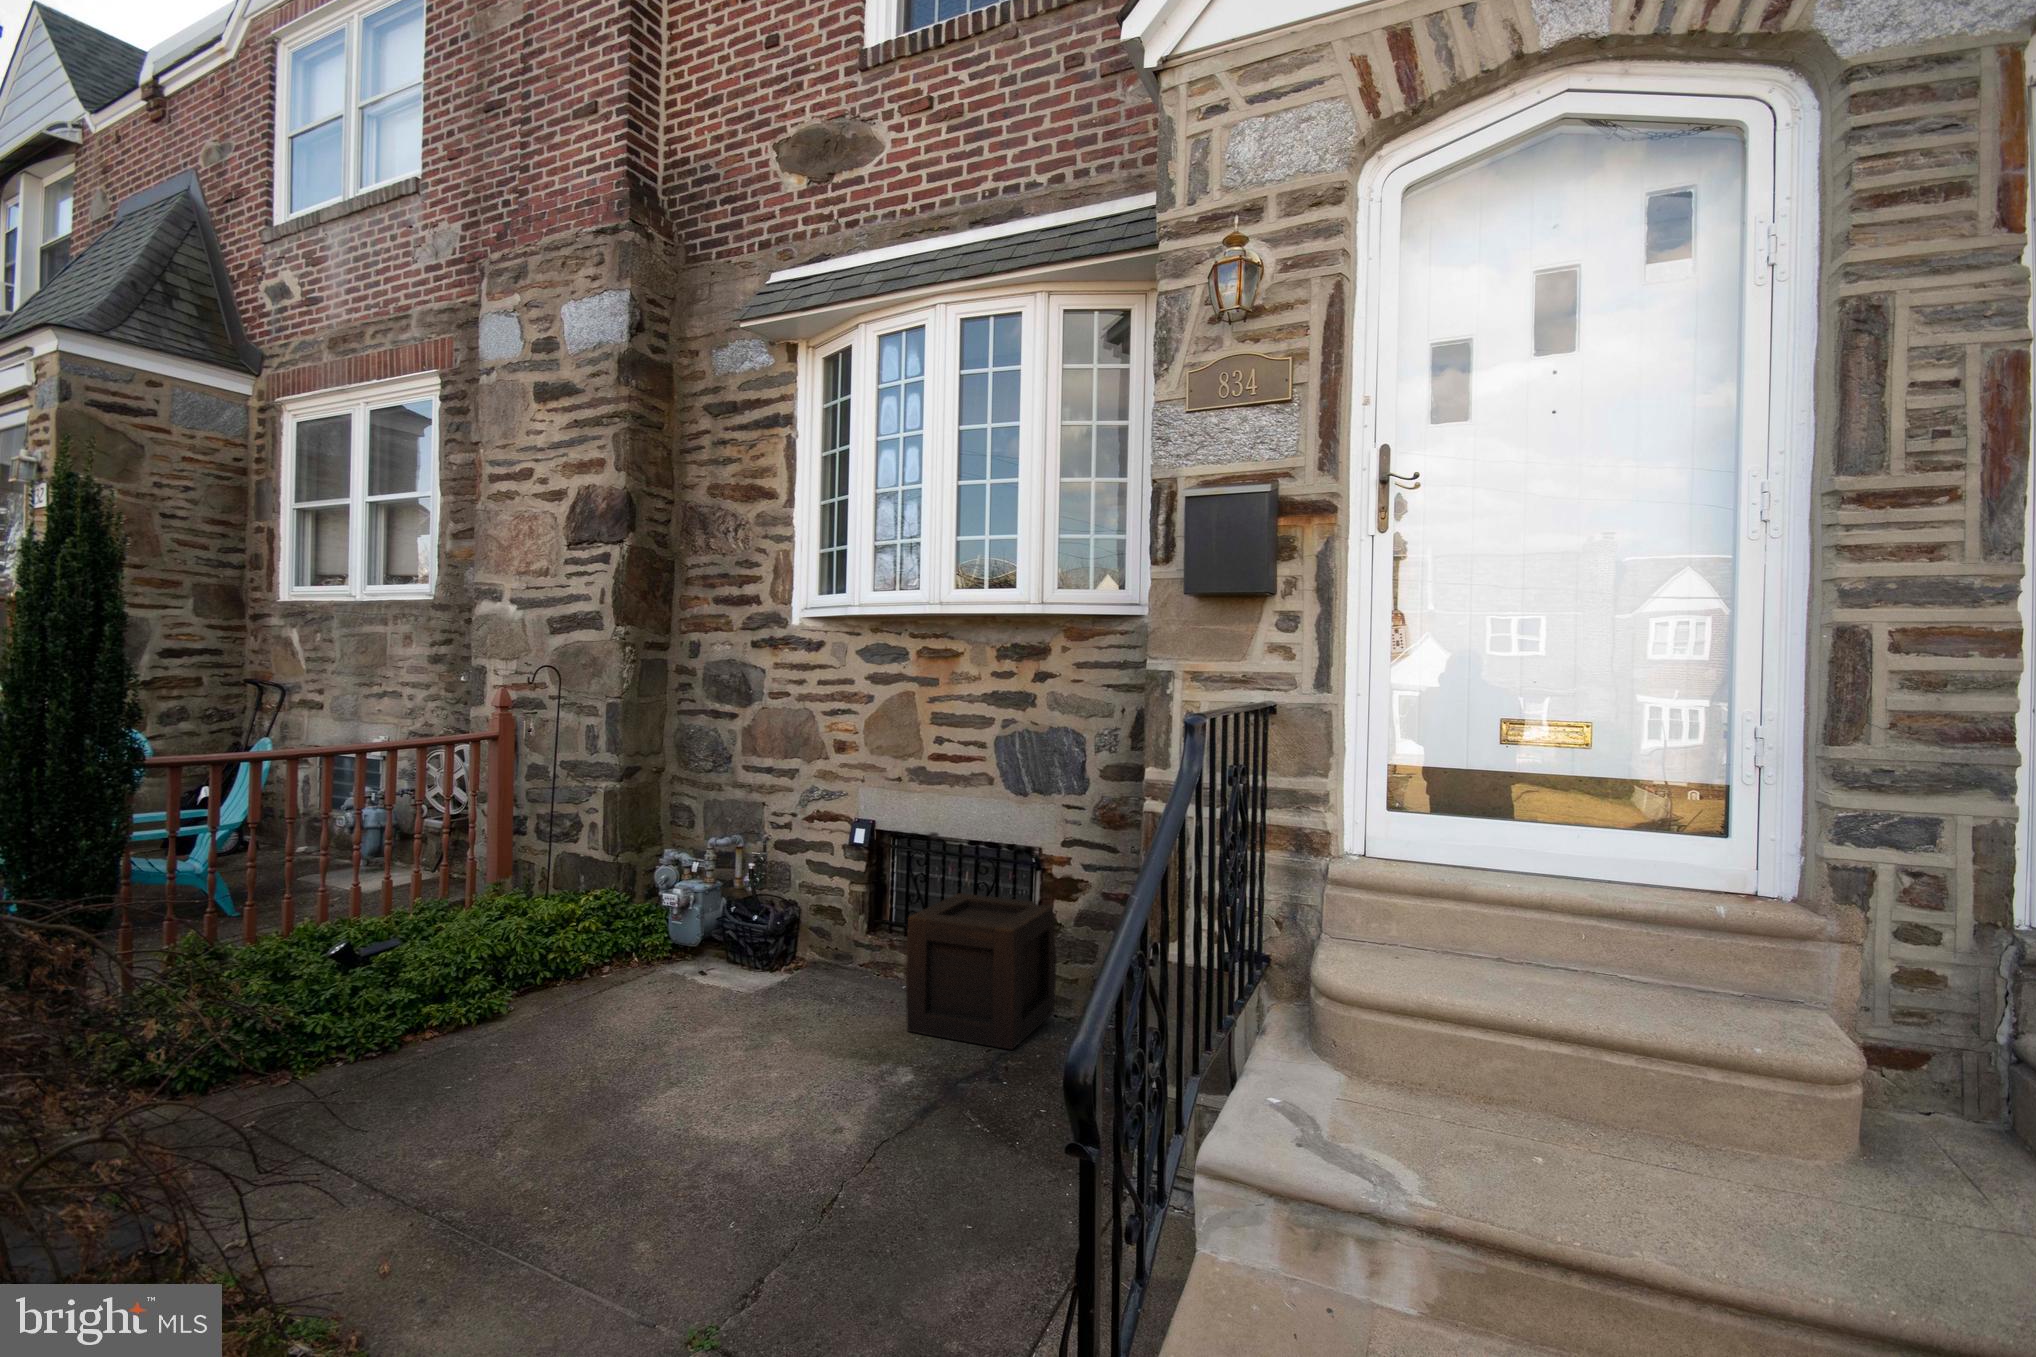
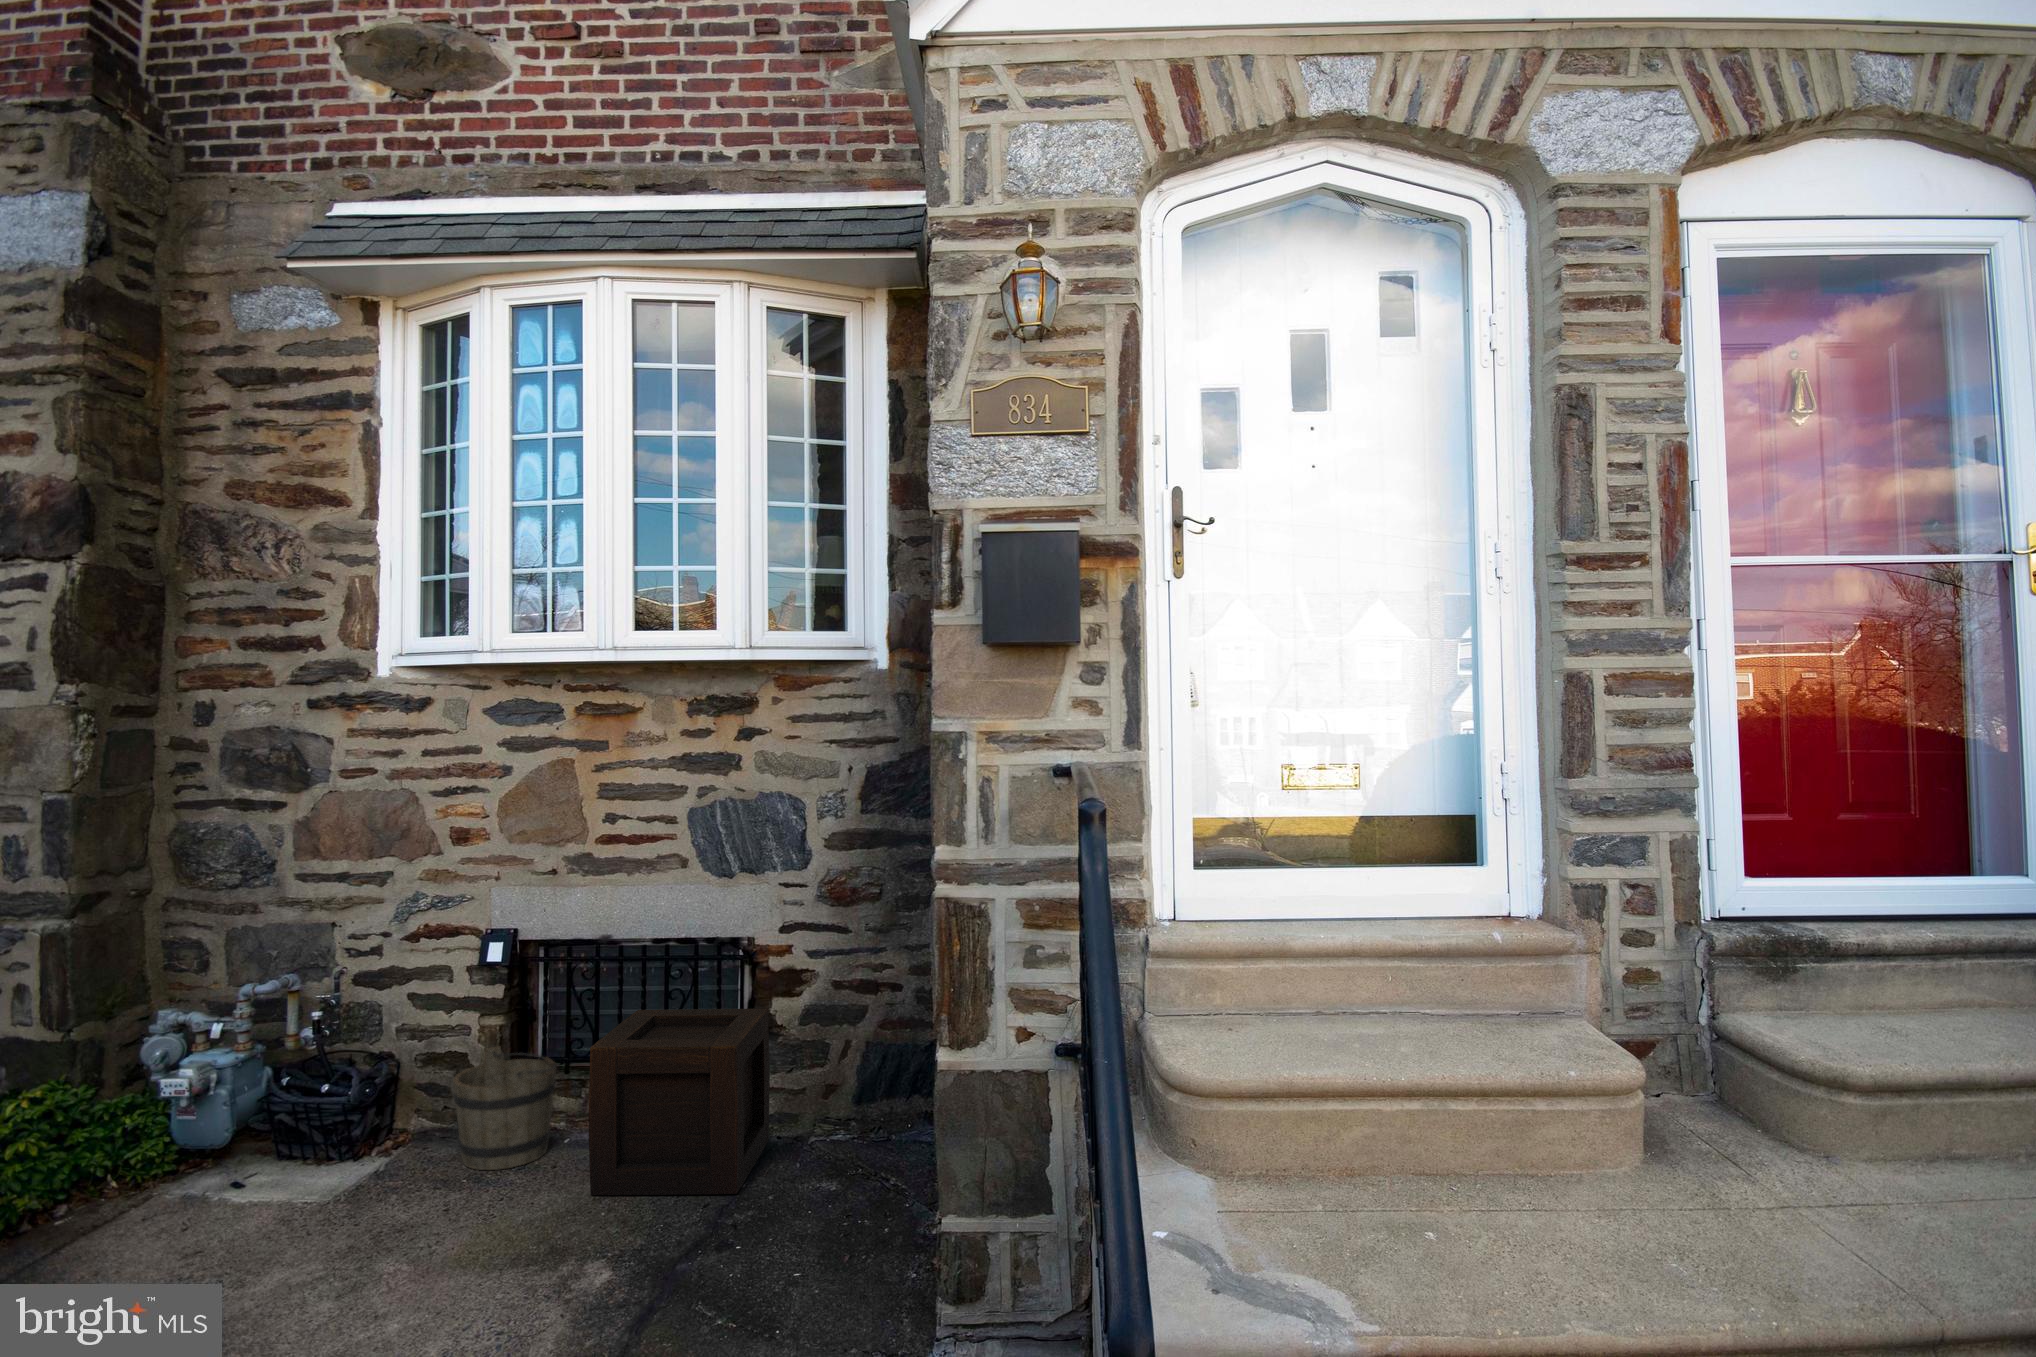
bucket: none [826,909,900,1001] -> present [453,1046,557,1170]

